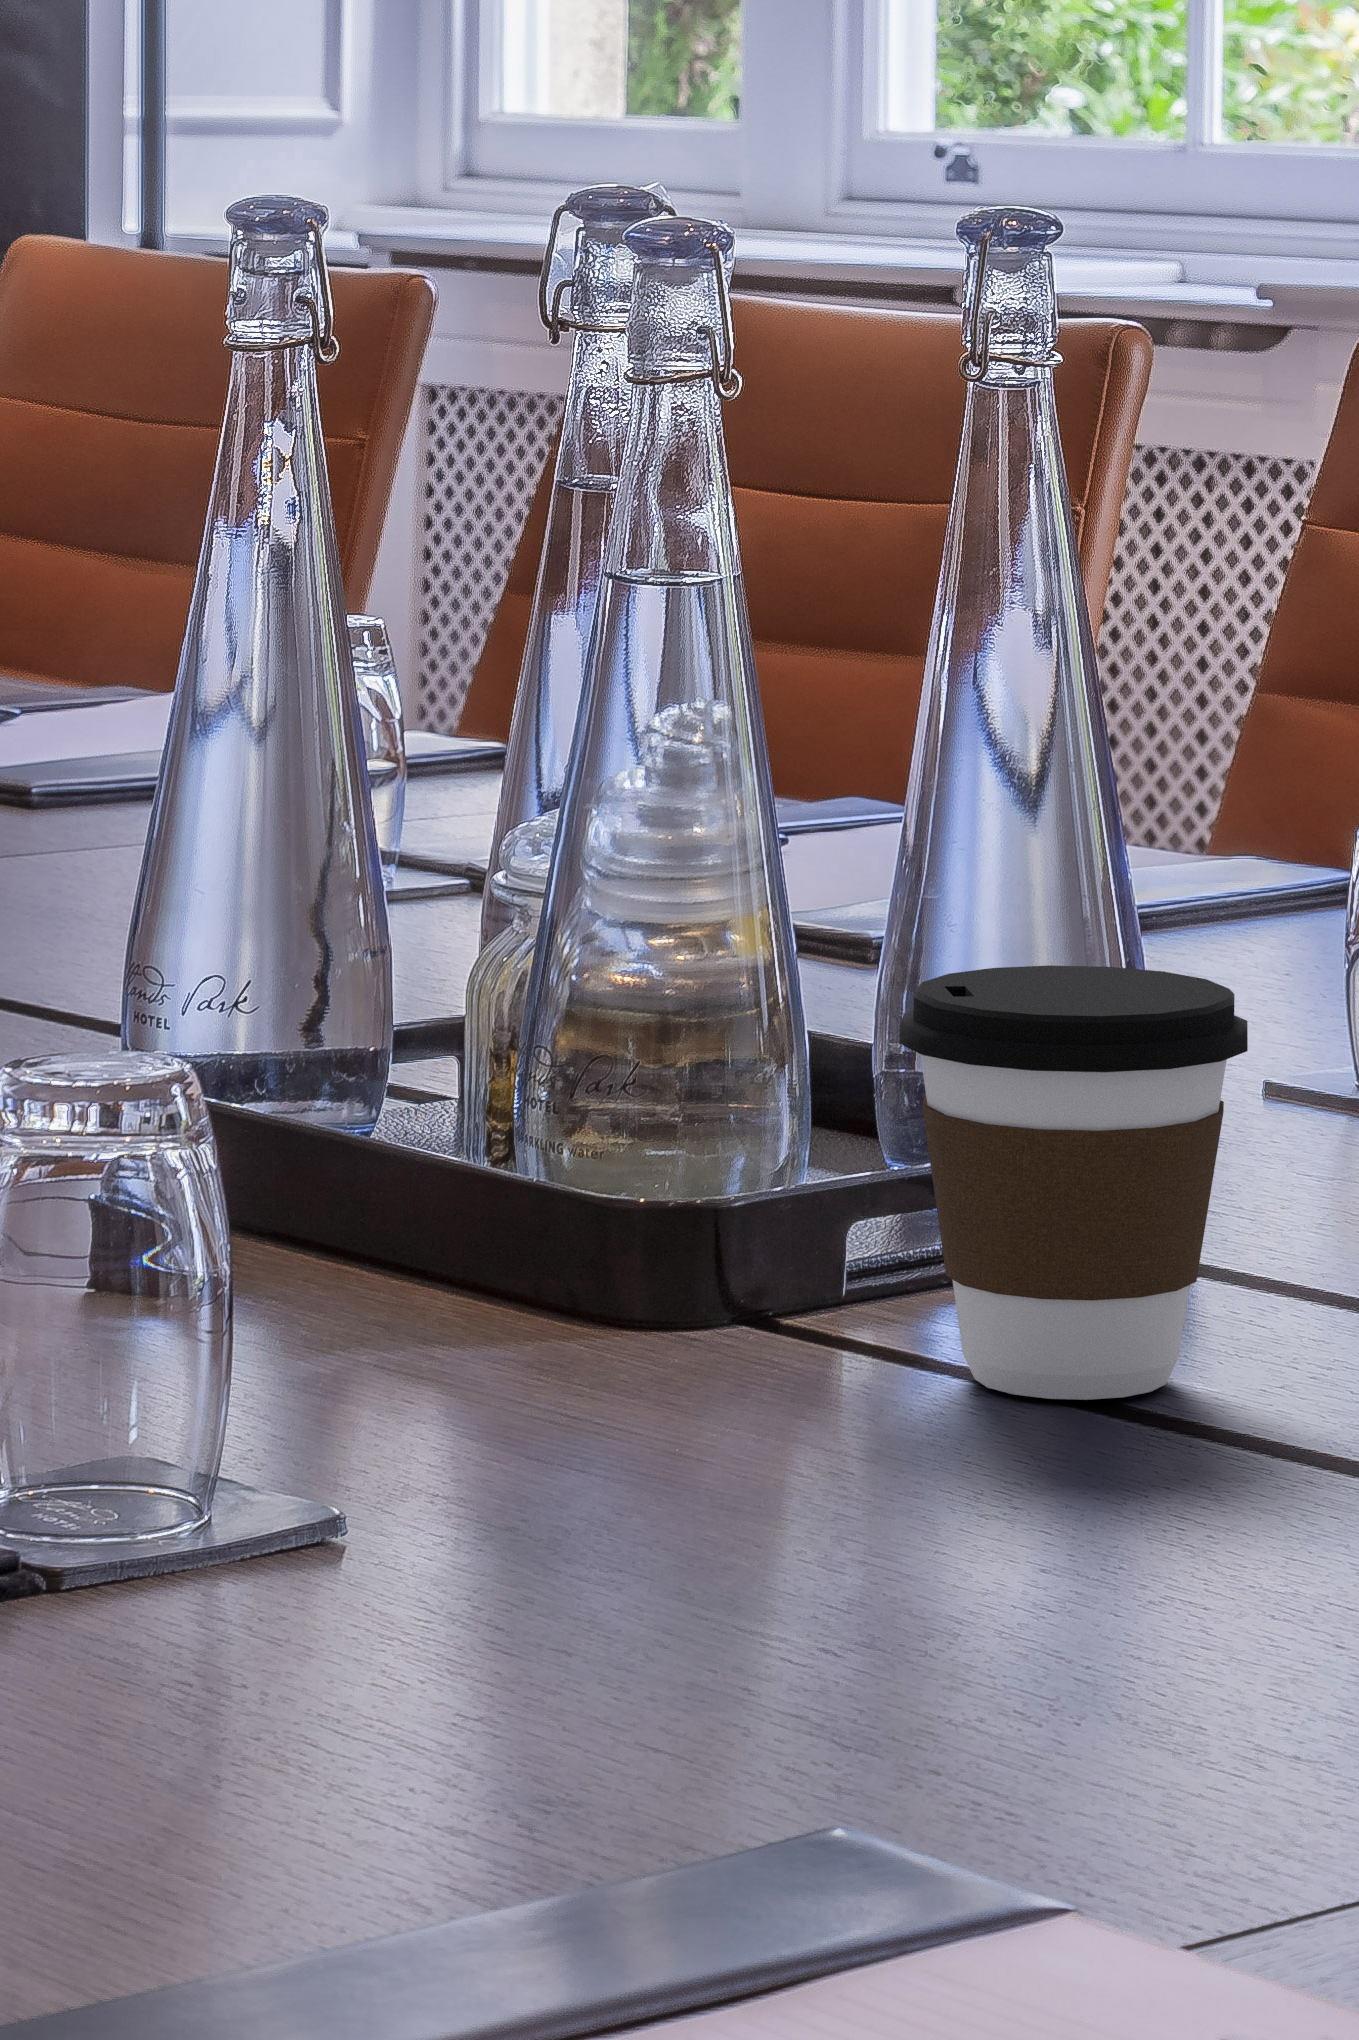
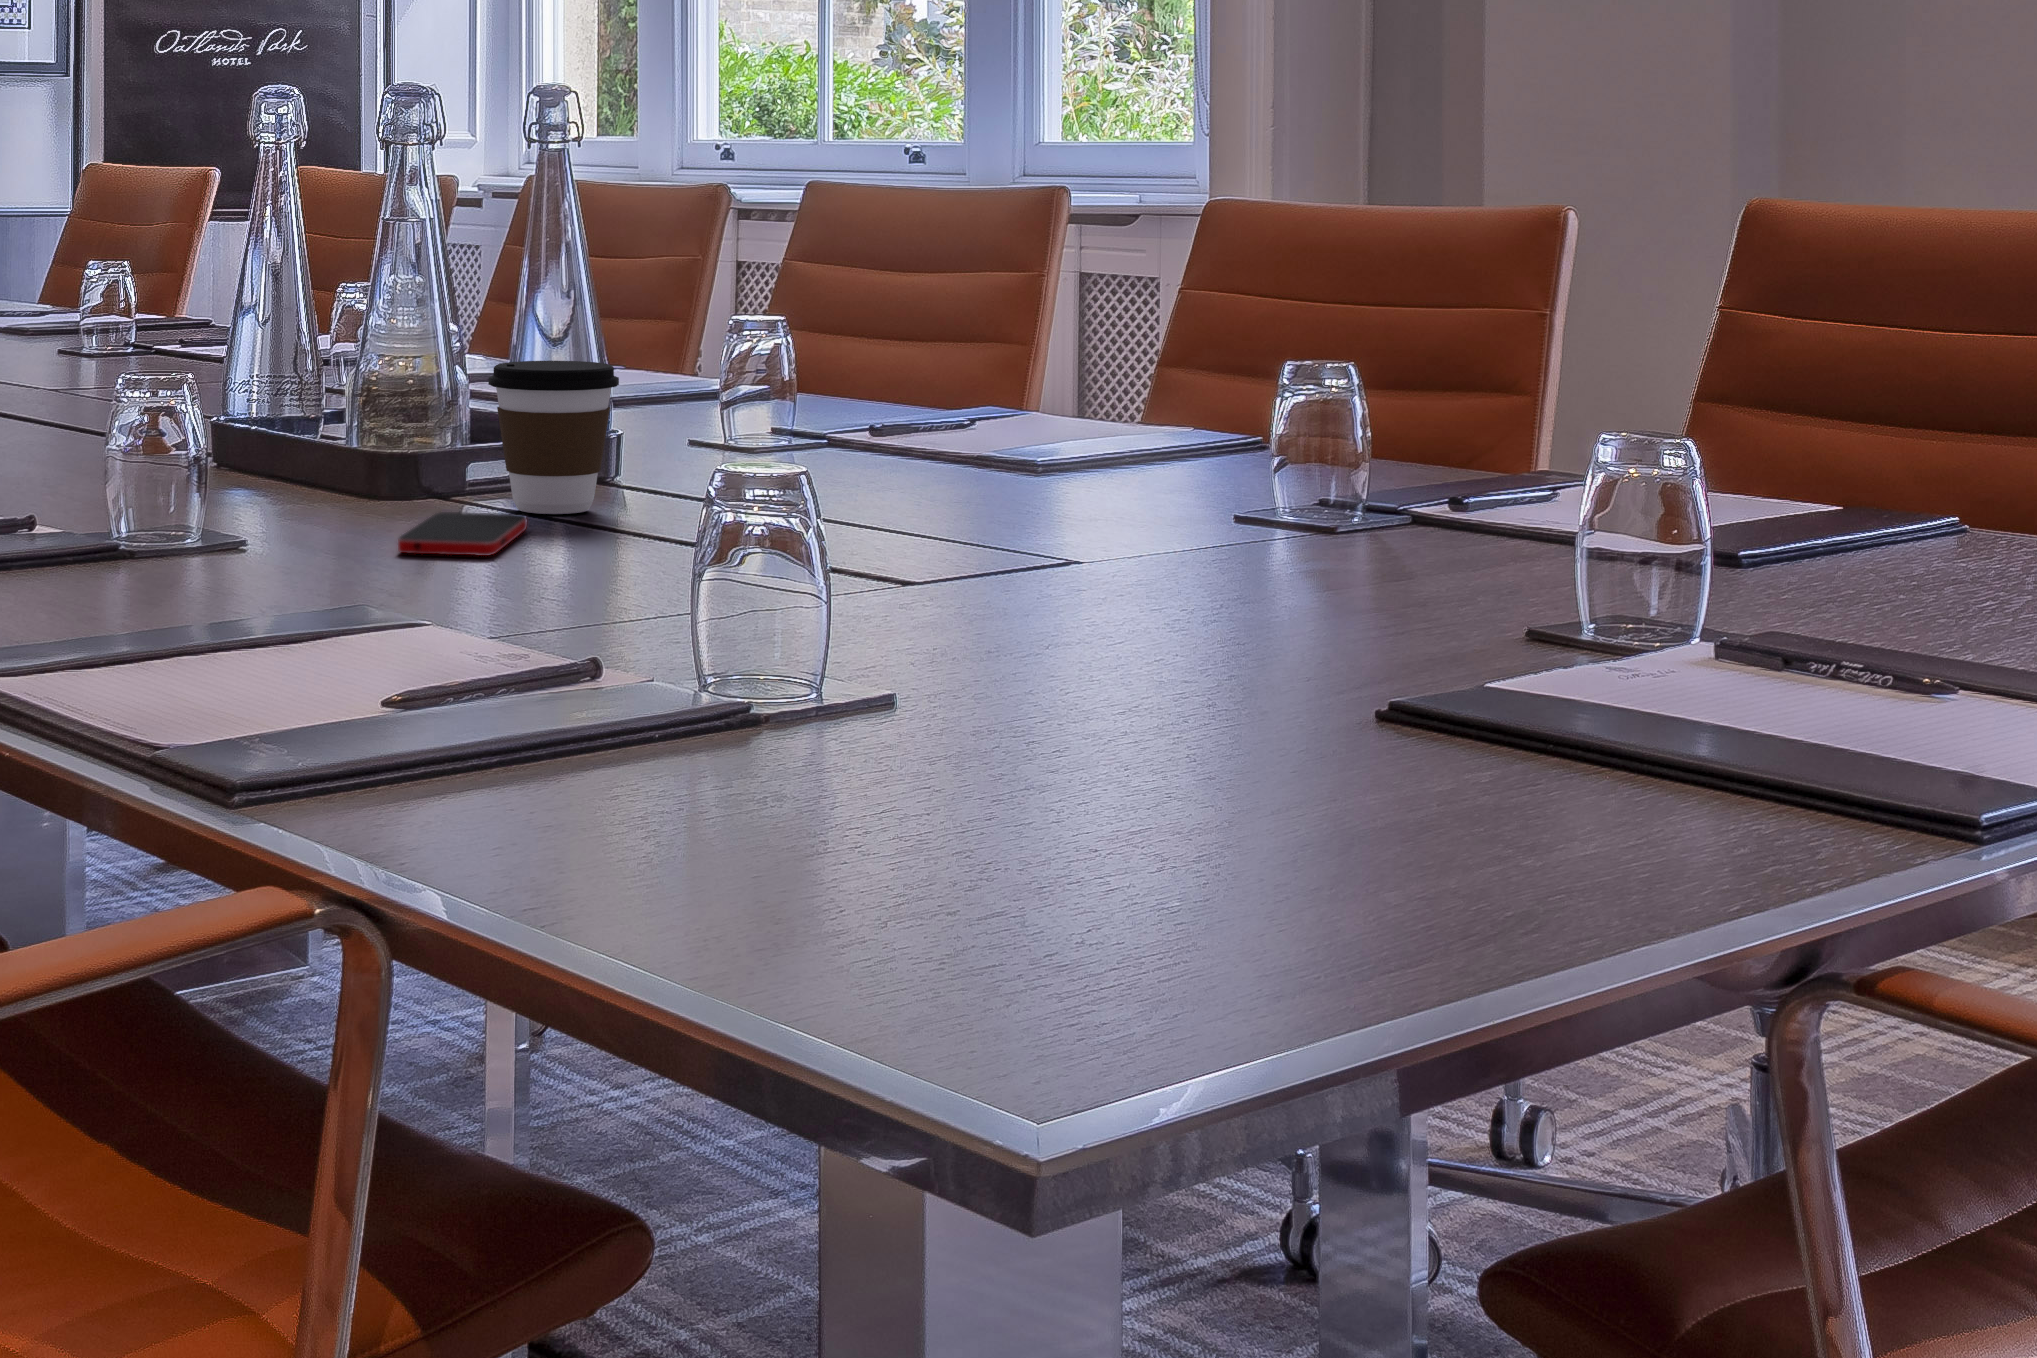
smartphone: none [749,1421,1052,1594] -> present [398,512,527,556]

